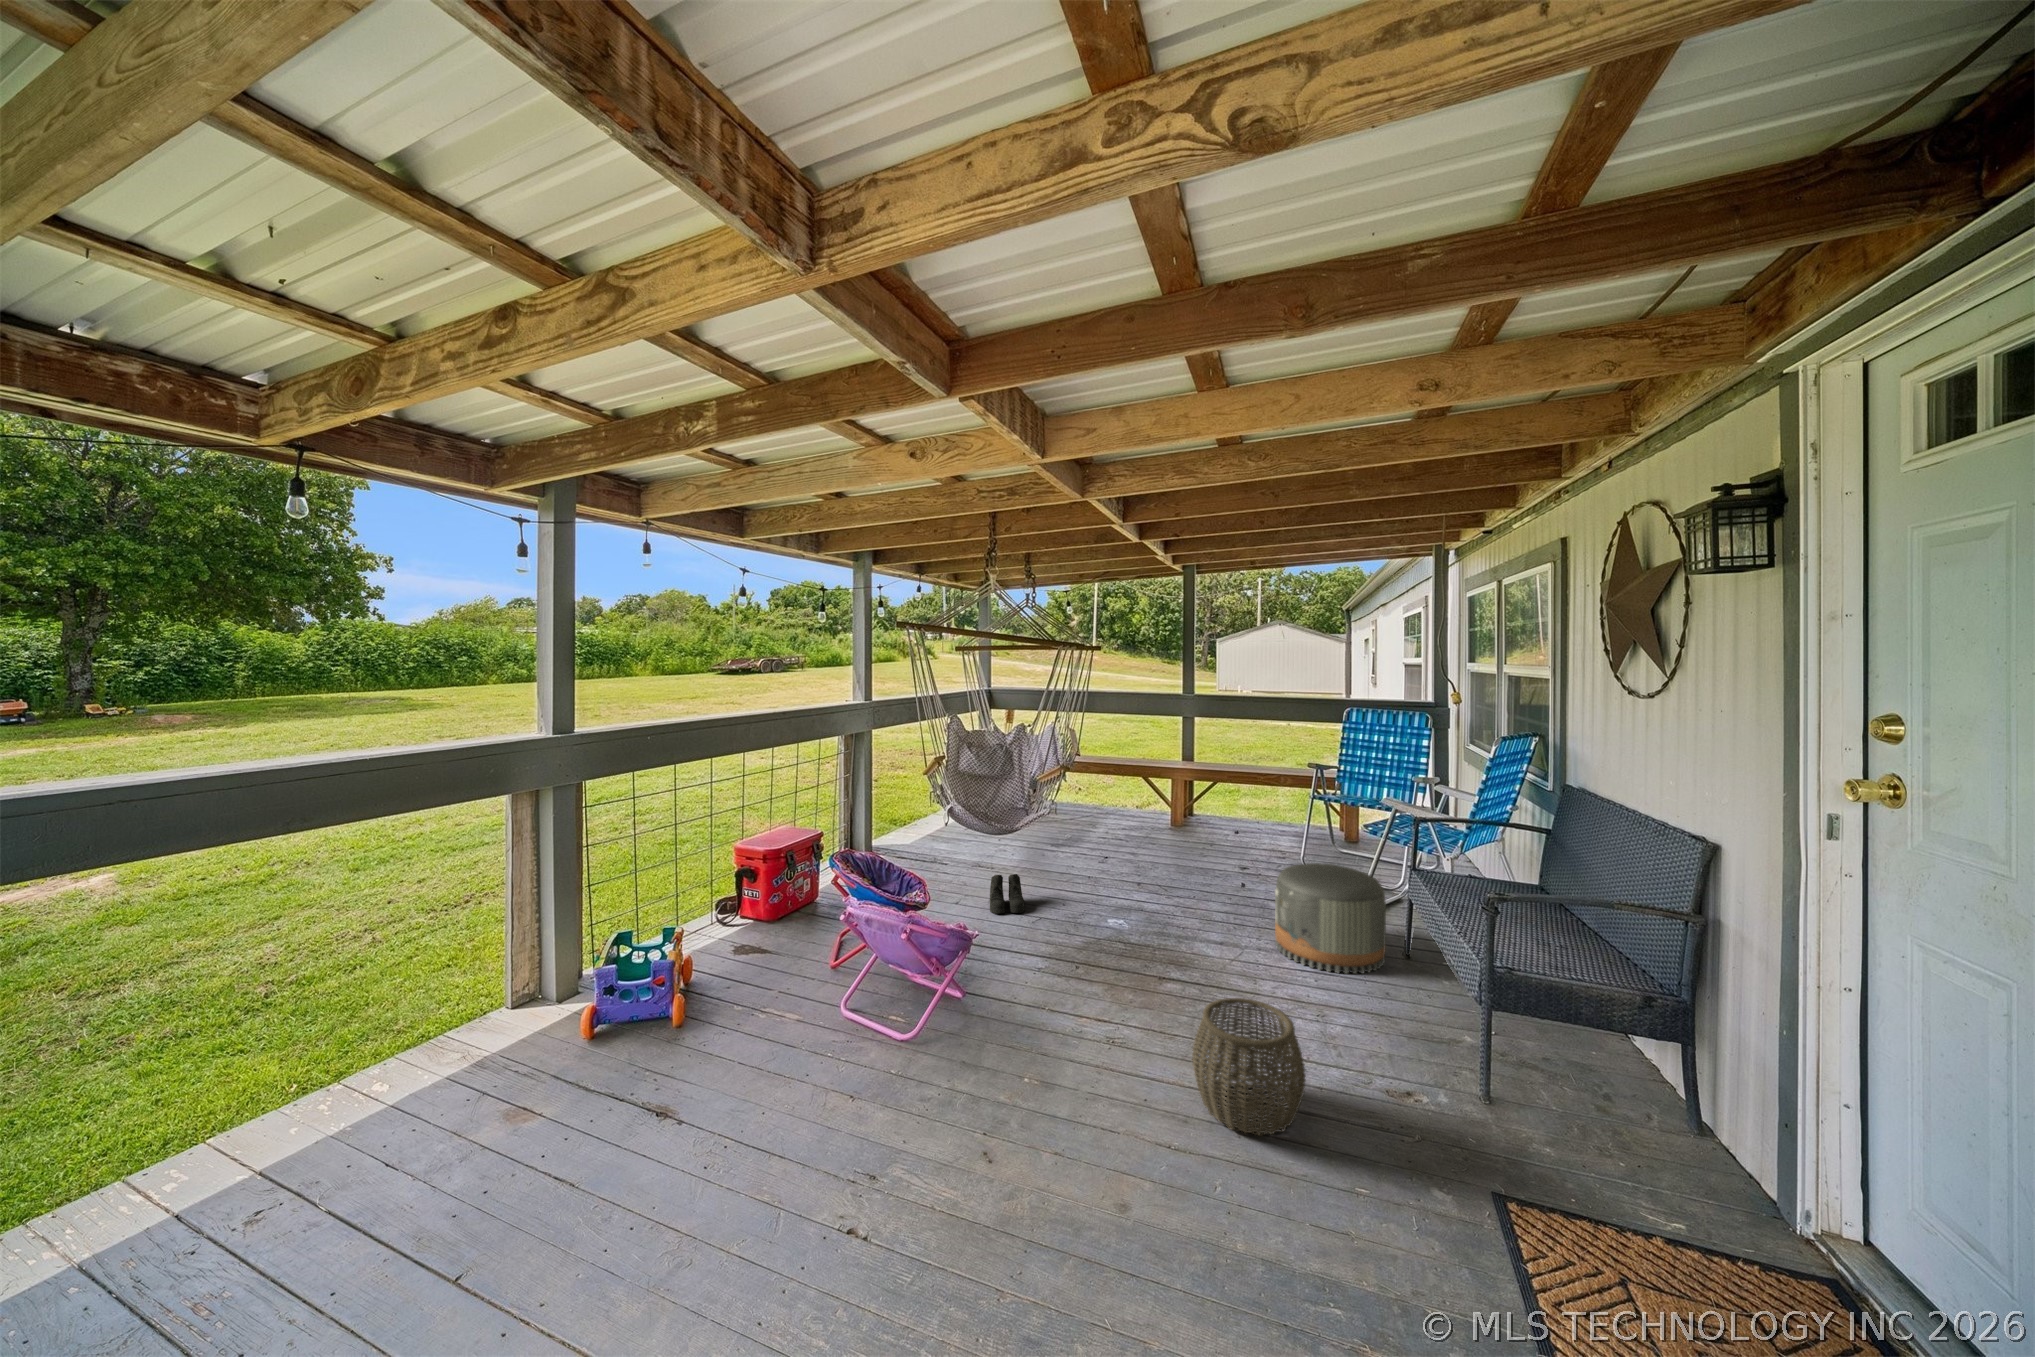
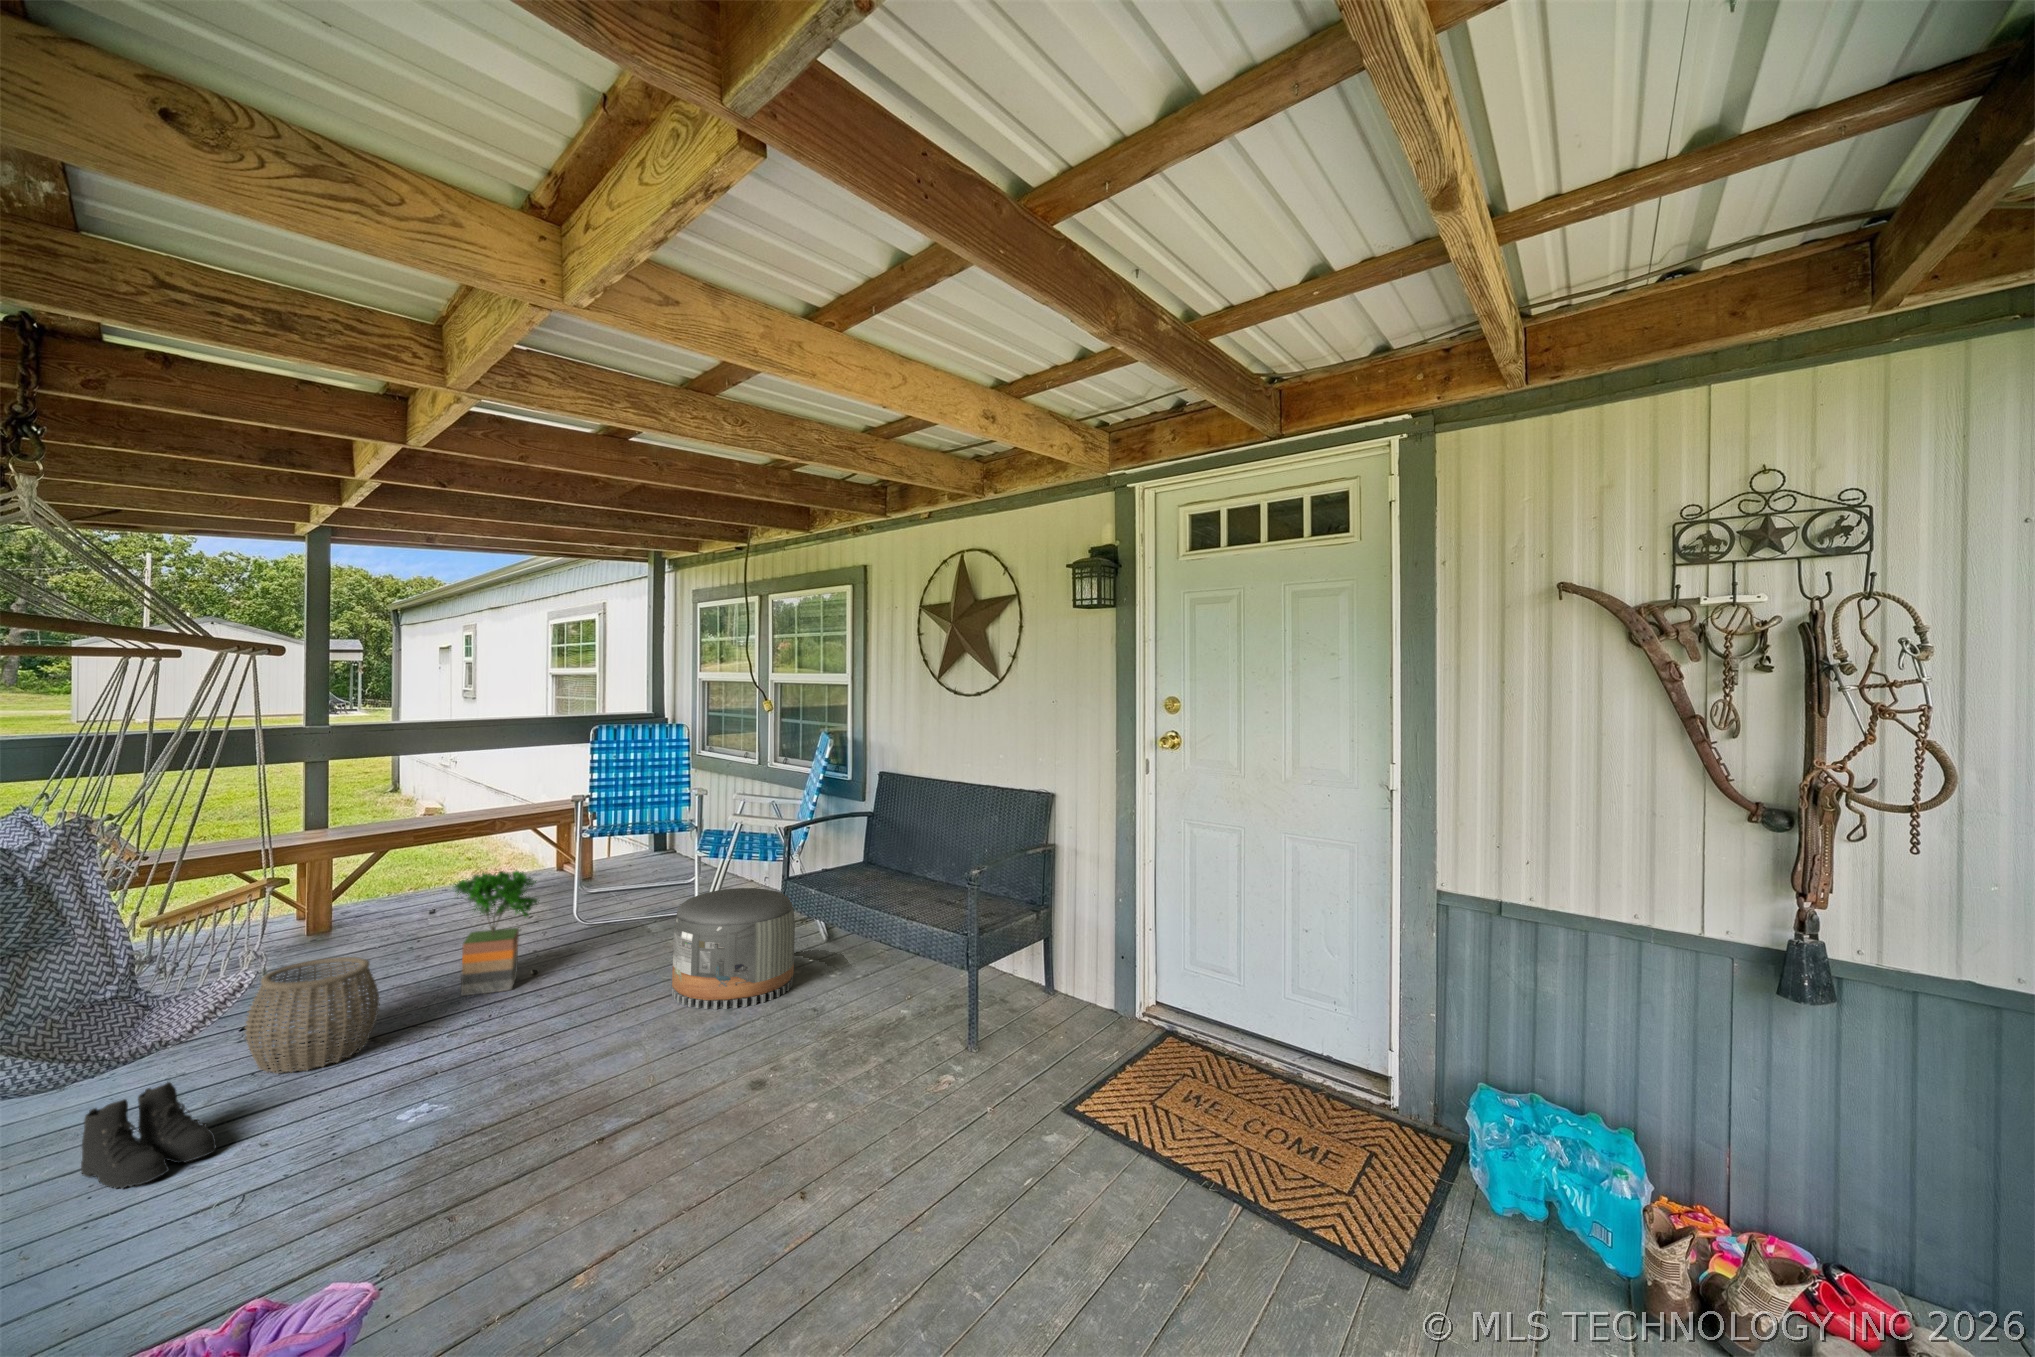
potted tree: none [1182,808,1234,893] -> present [454,871,539,996]
woven basket: present [1192,998,1306,1136] -> present [245,957,380,1073]

